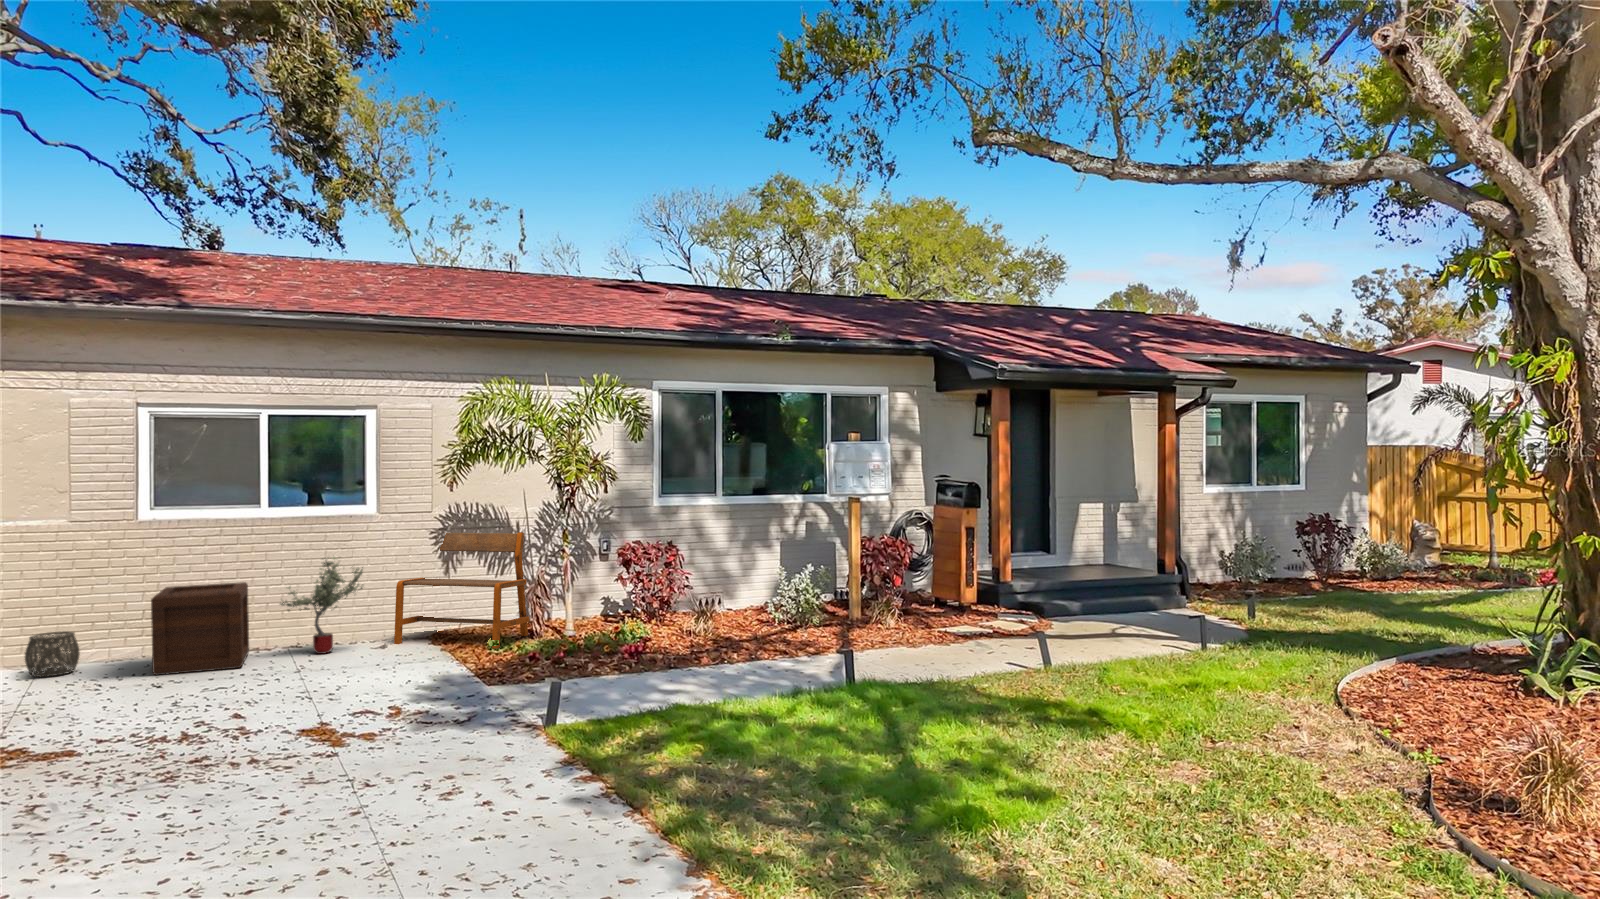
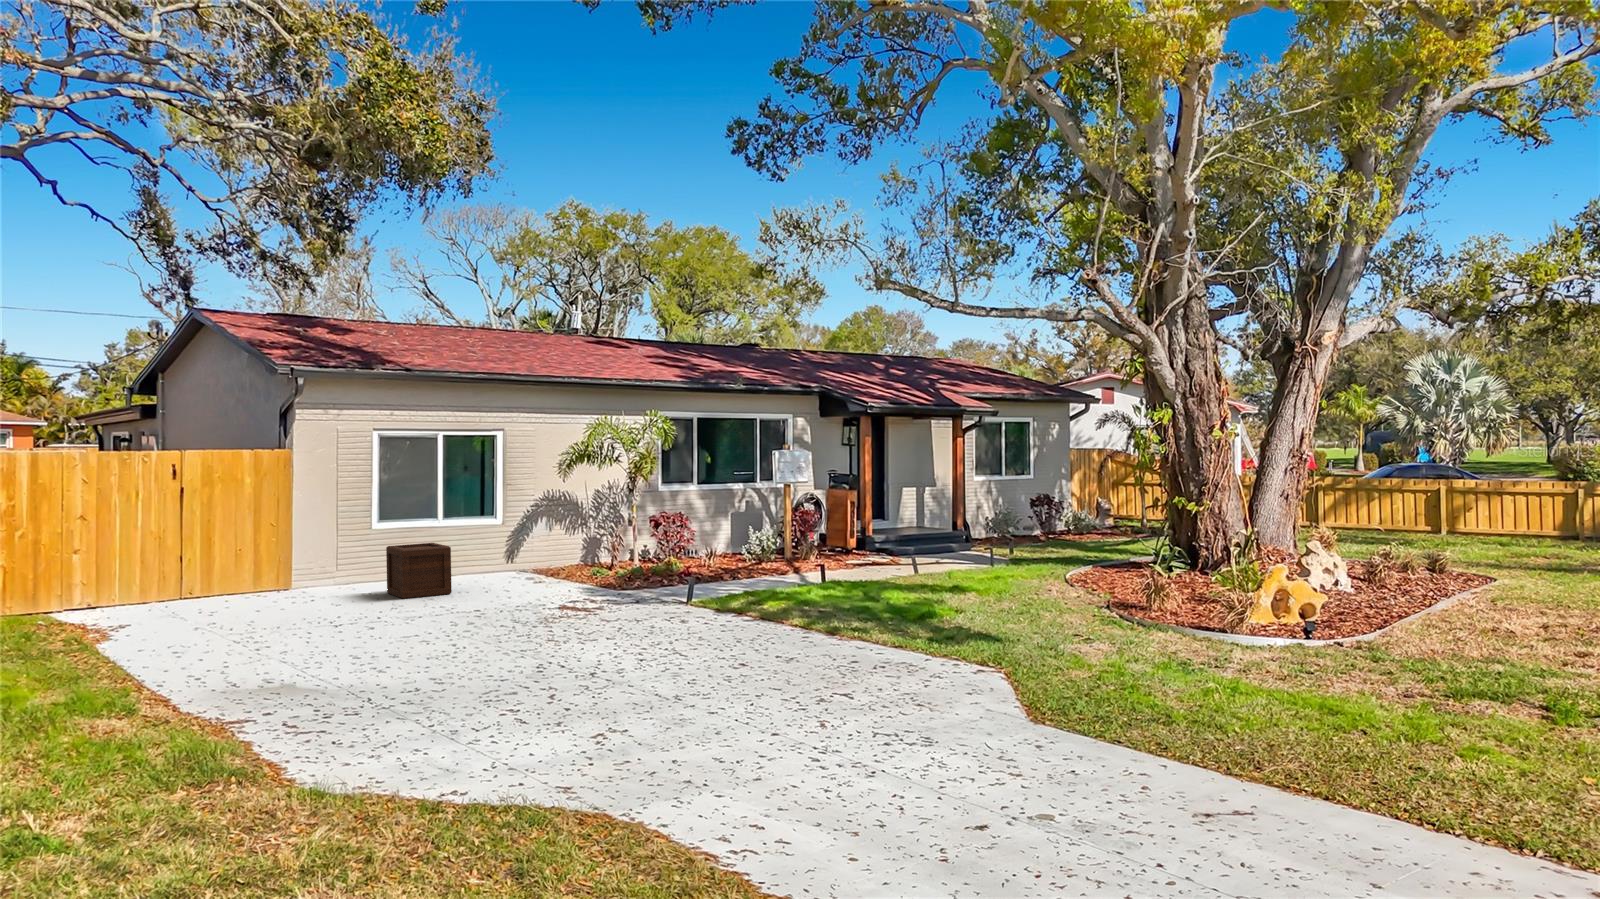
bench: present [394,532,530,649] -> none [518,509,599,581]
potted tree: present [280,557,363,654] -> none [458,525,506,587]
woven basket: present [25,631,80,677] -> none [314,575,346,603]

